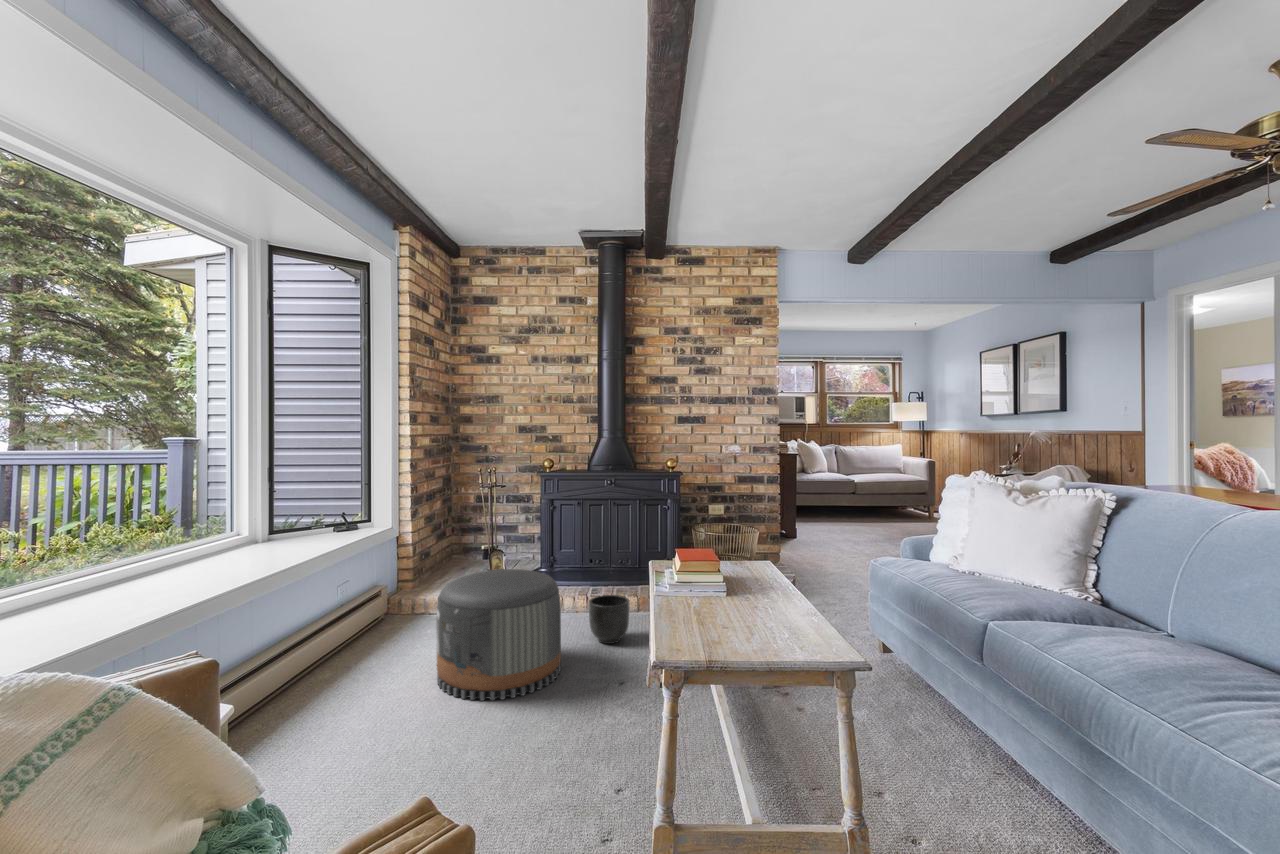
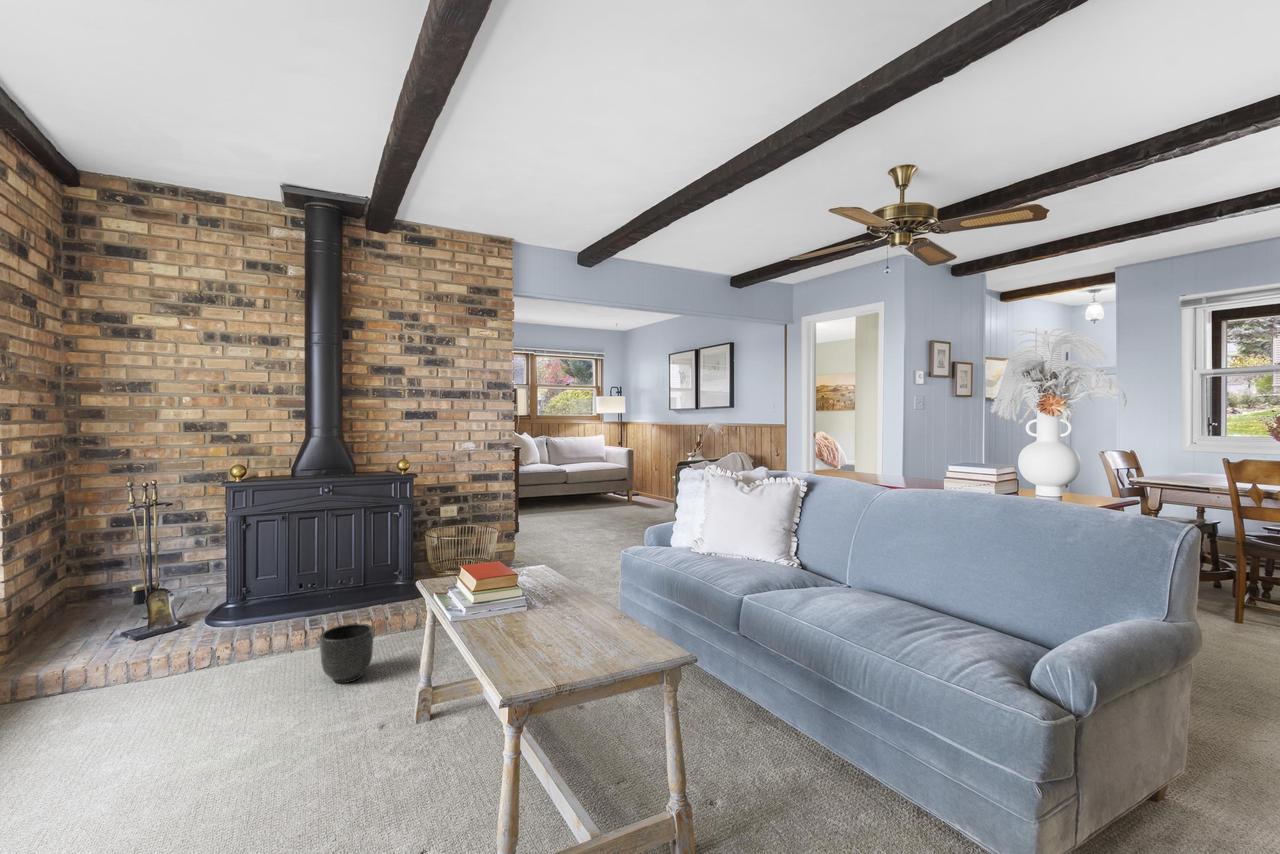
pouf: present [436,569,561,701] -> none [93,613,294,806]

